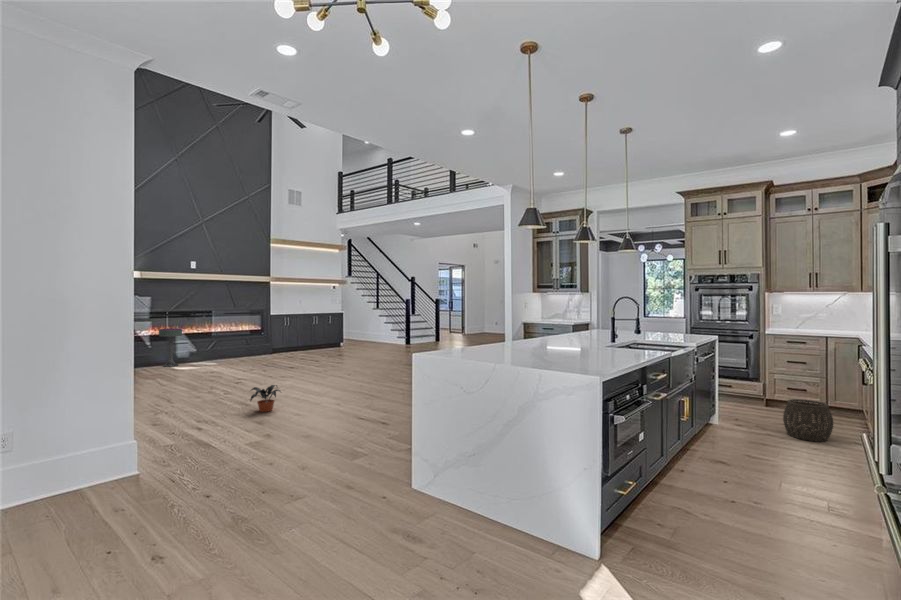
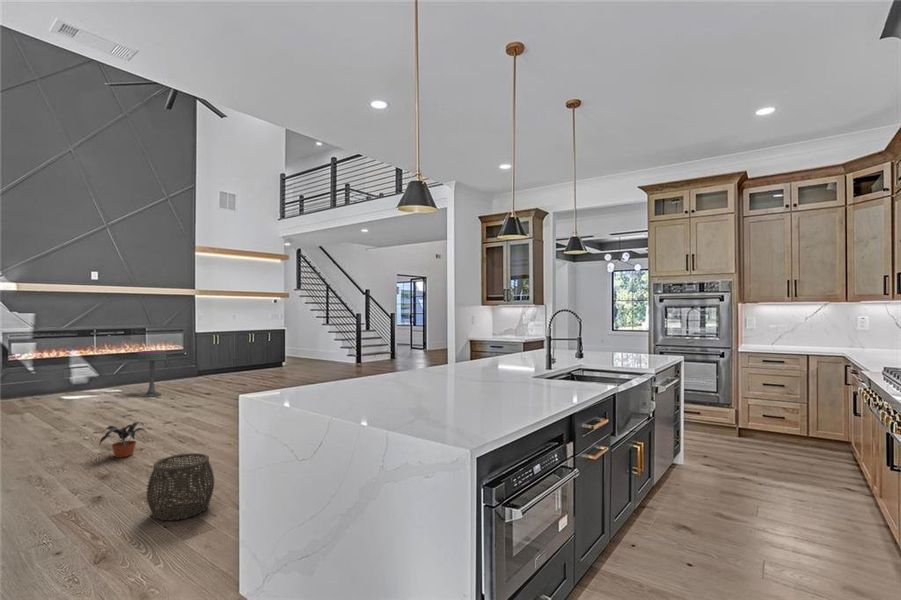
bar stool: present [159,328,182,367] -> present [138,350,166,397]
woven basket: present [783,399,834,441] -> present [147,453,214,521]

